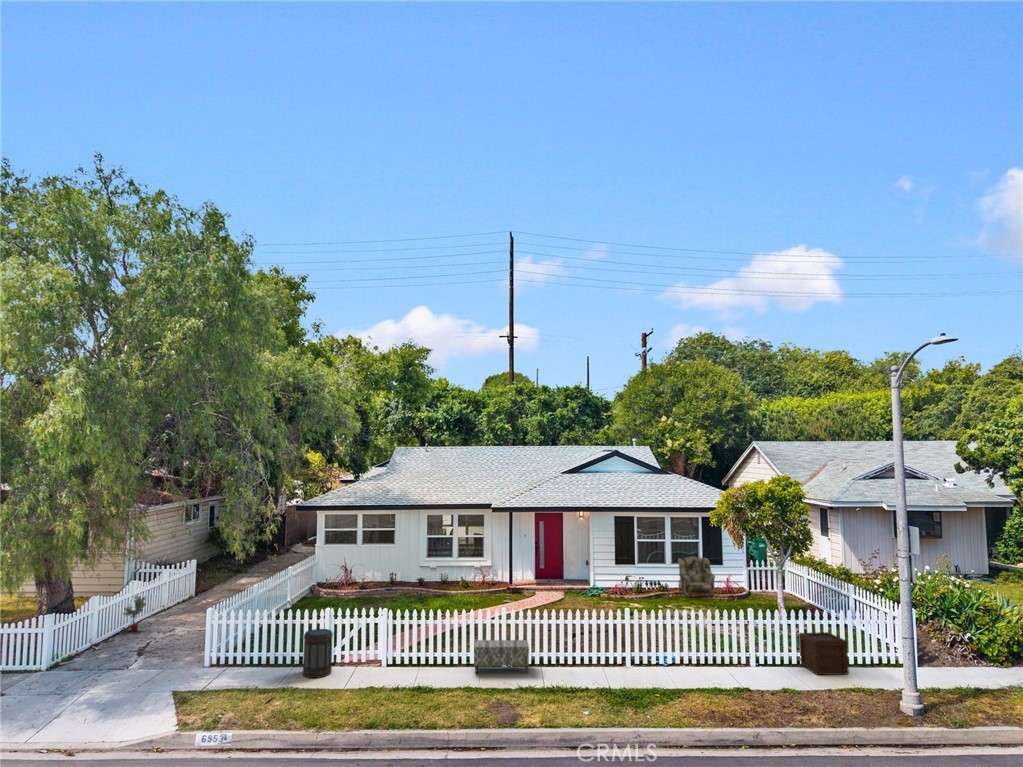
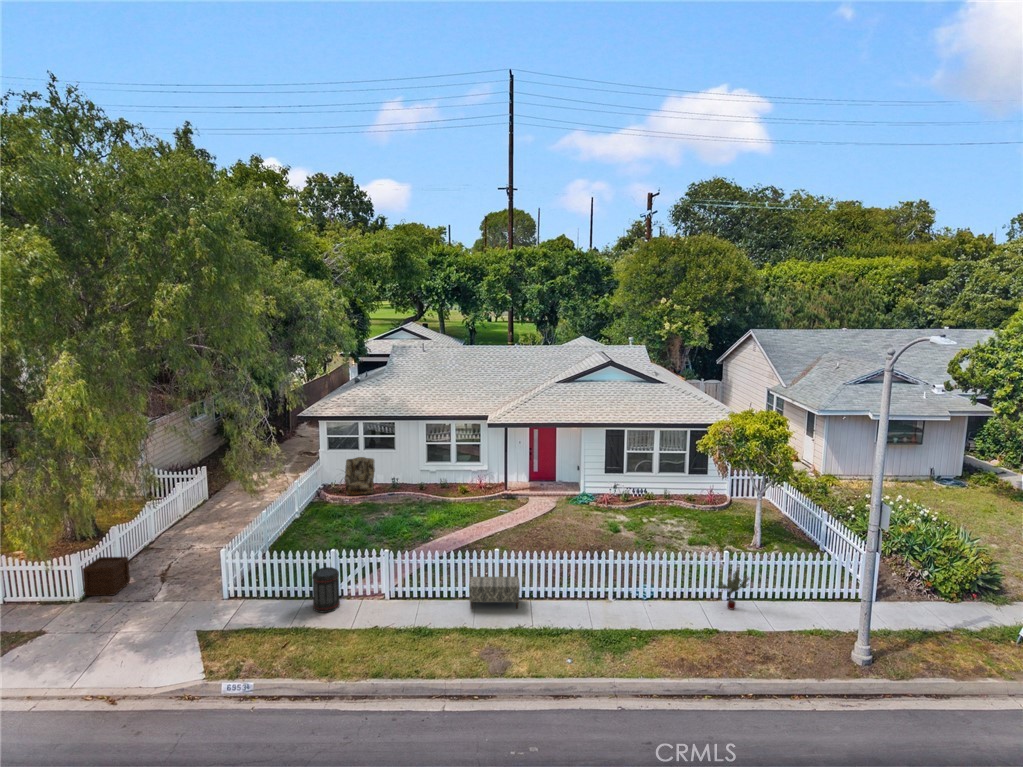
armchair: present [678,556,715,597] -> present [344,457,375,495]
potted tree: present [123,595,146,632] -> present [717,571,749,610]
wooden crate: present [799,632,849,675] -> present [83,557,130,596]

